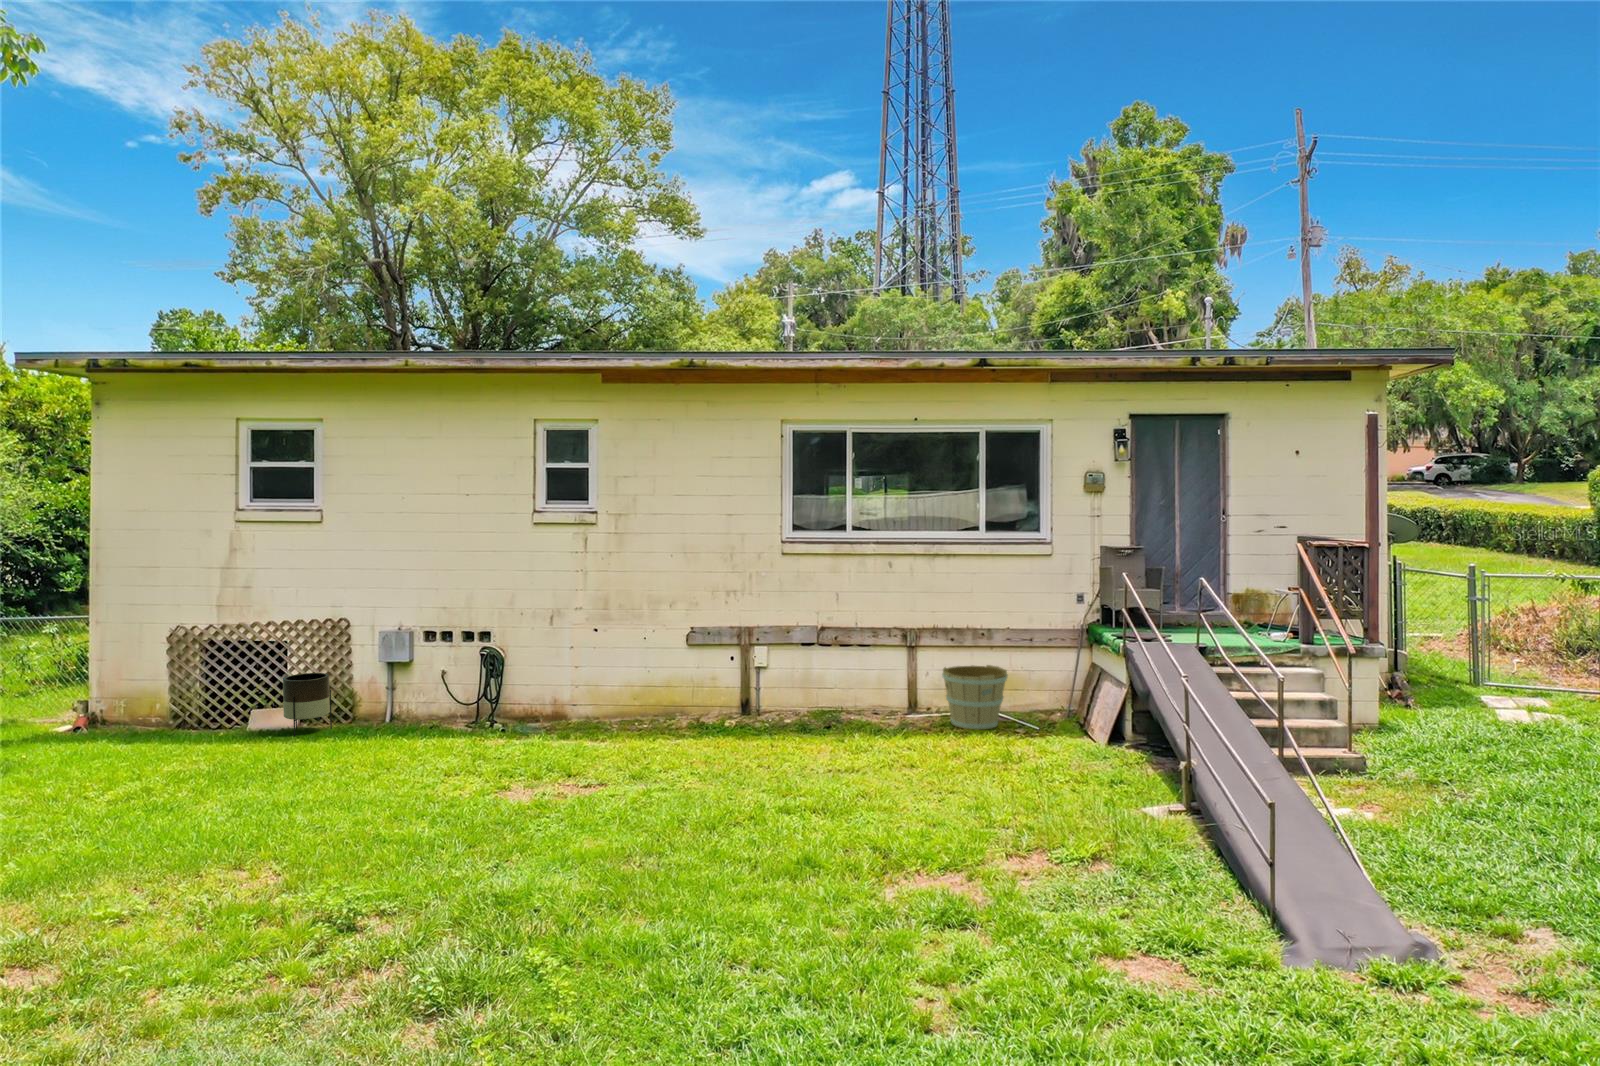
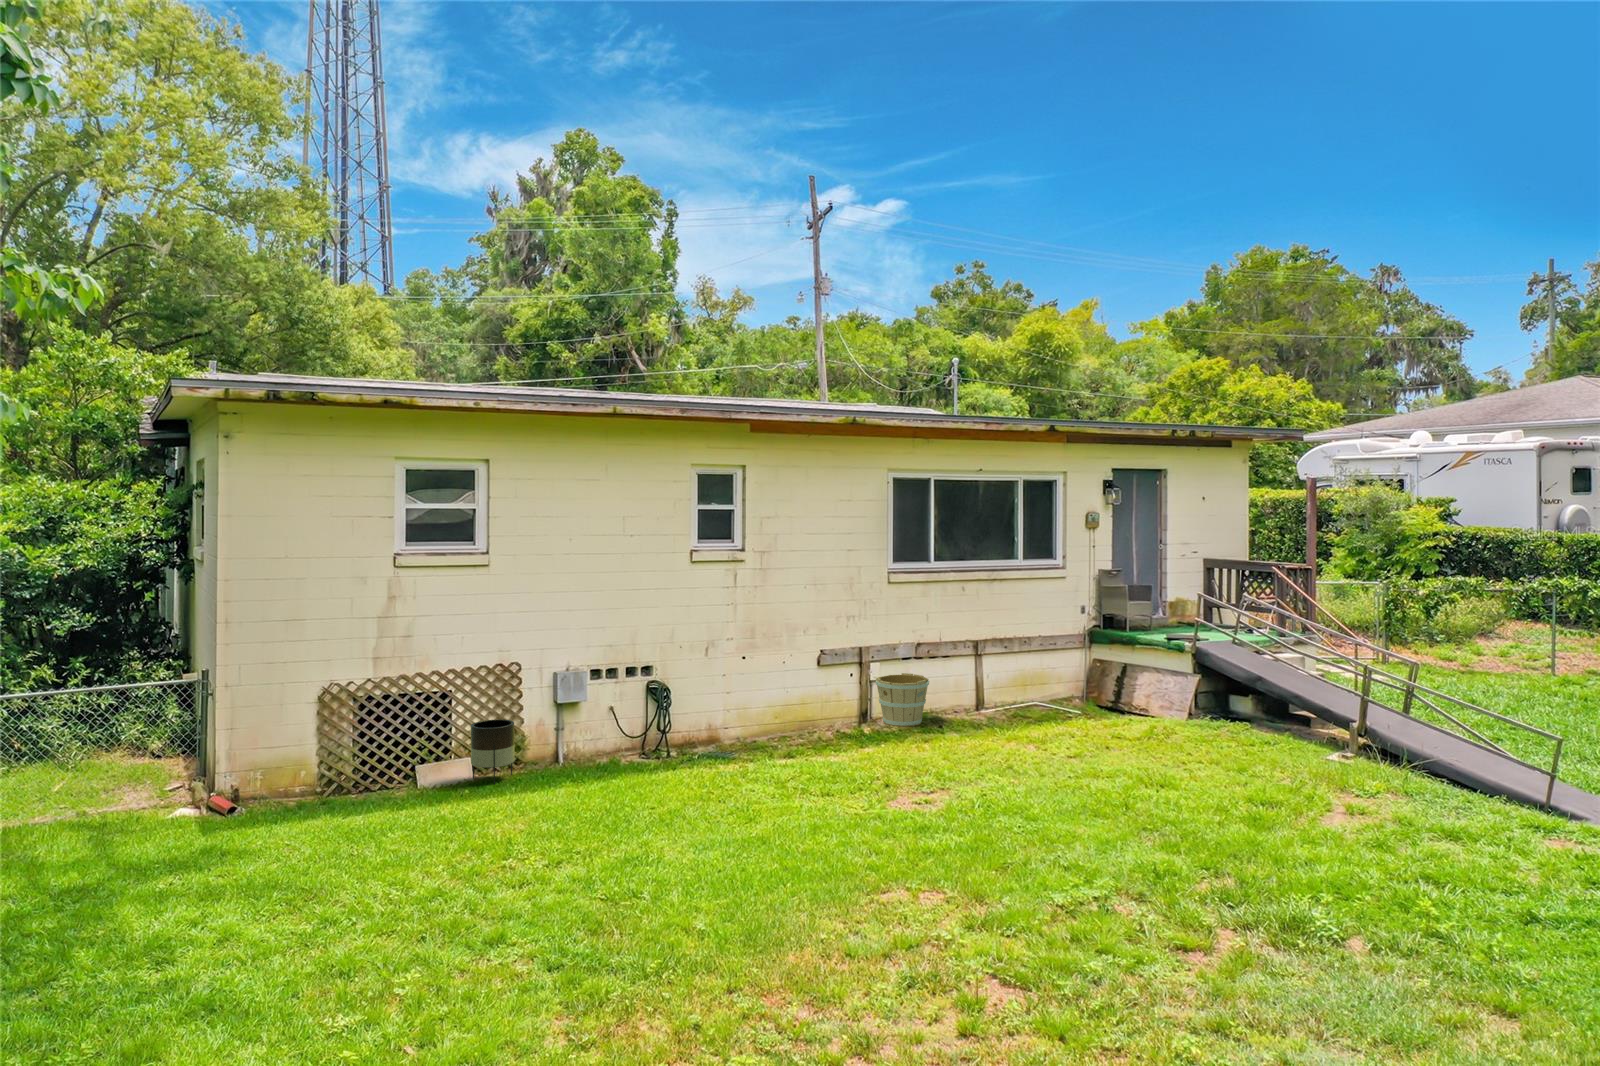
wooden bucket: present [942,665,1008,730] -> present [875,673,929,727]

